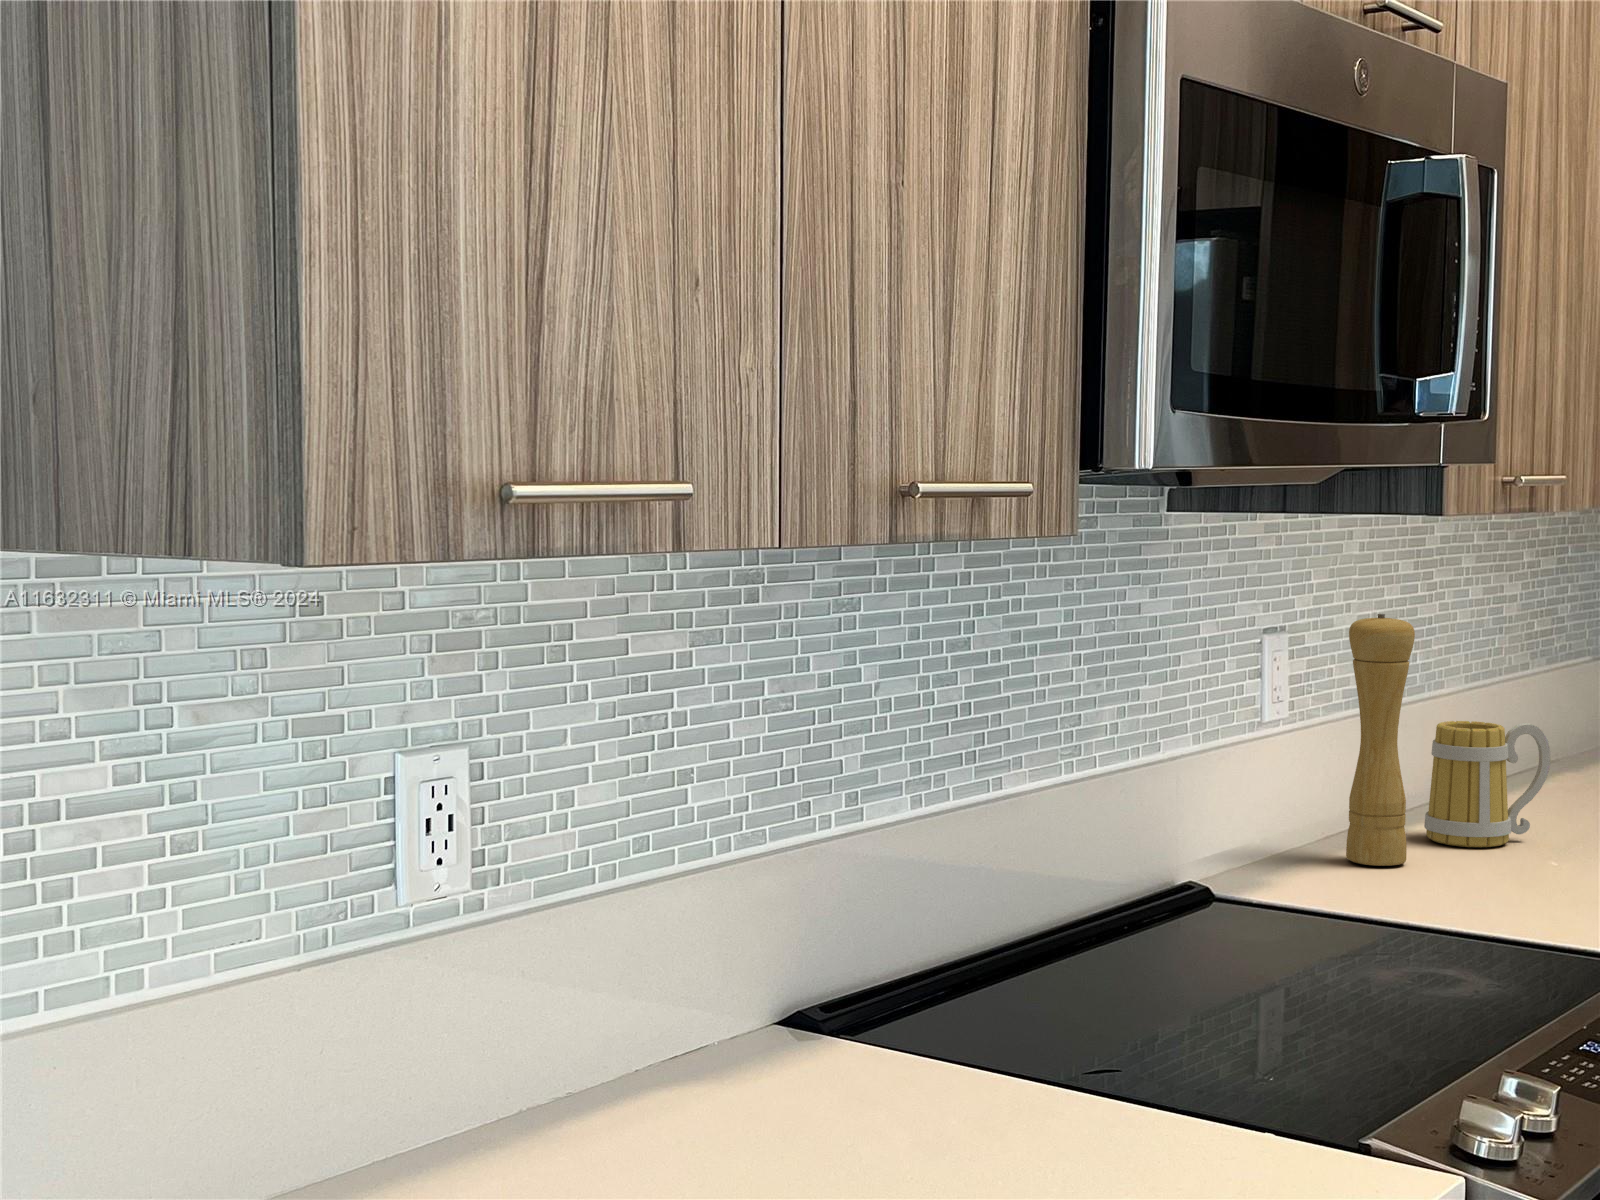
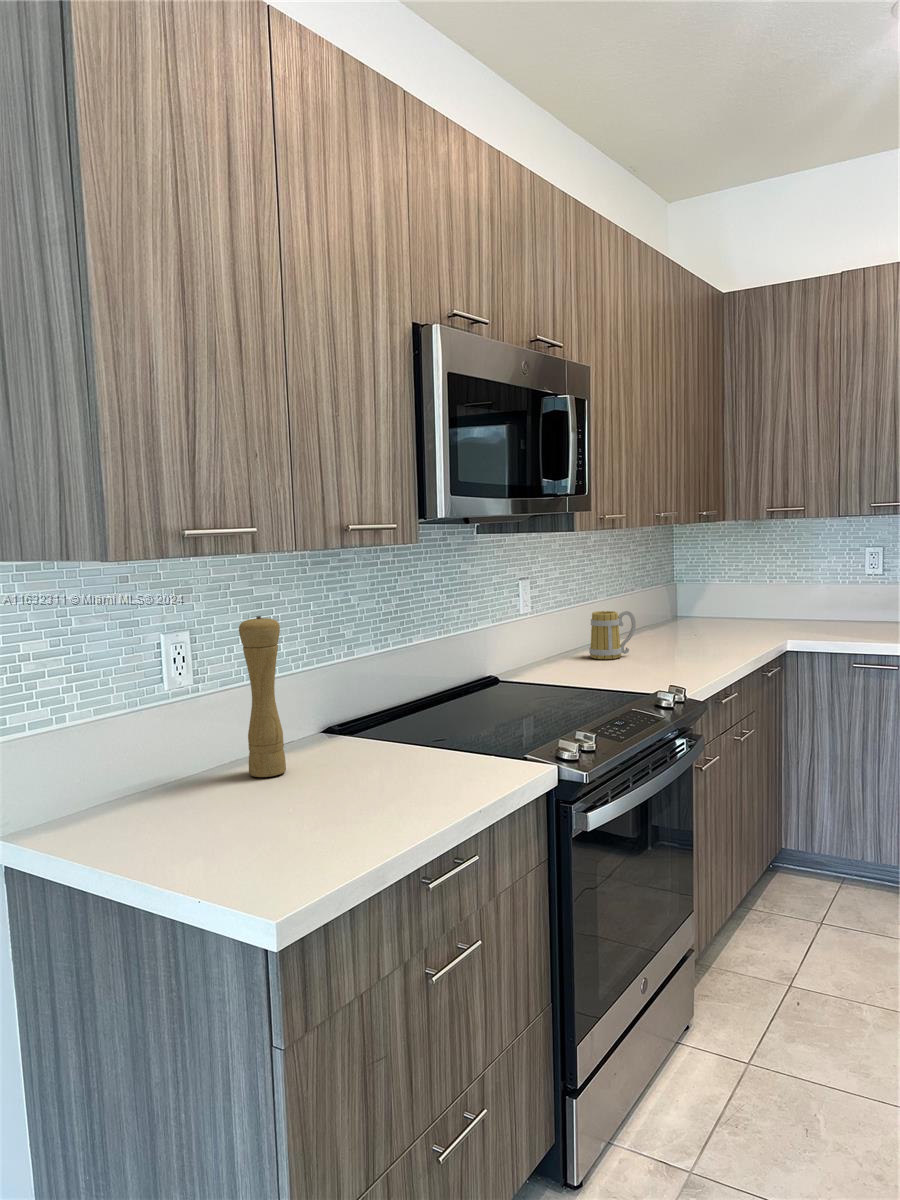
pepper mill: present [1346,614,1415,866] -> present [239,616,286,777]

